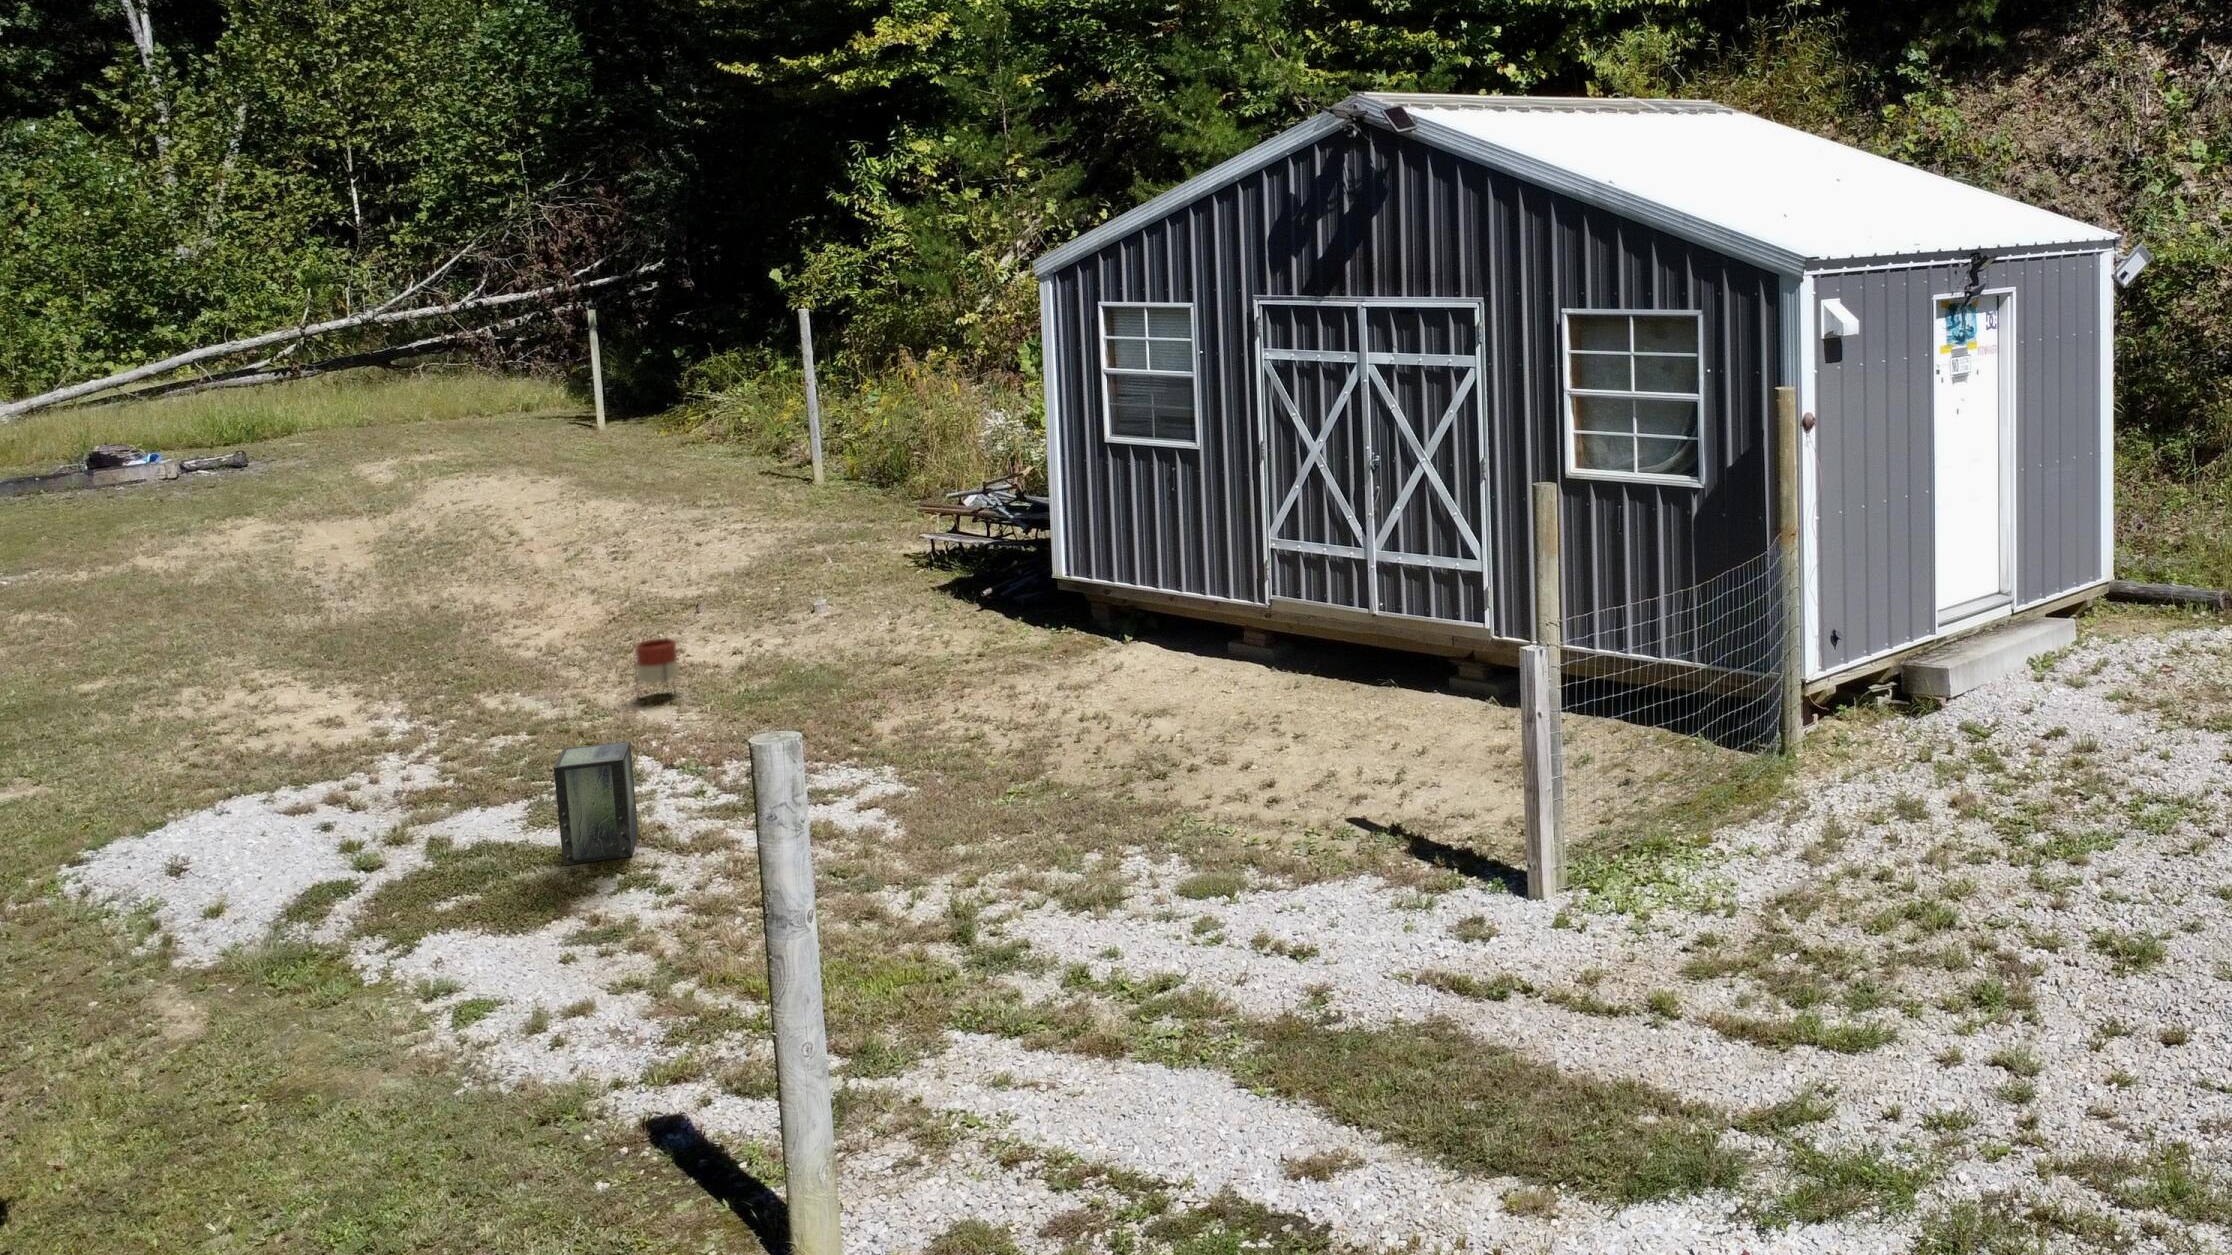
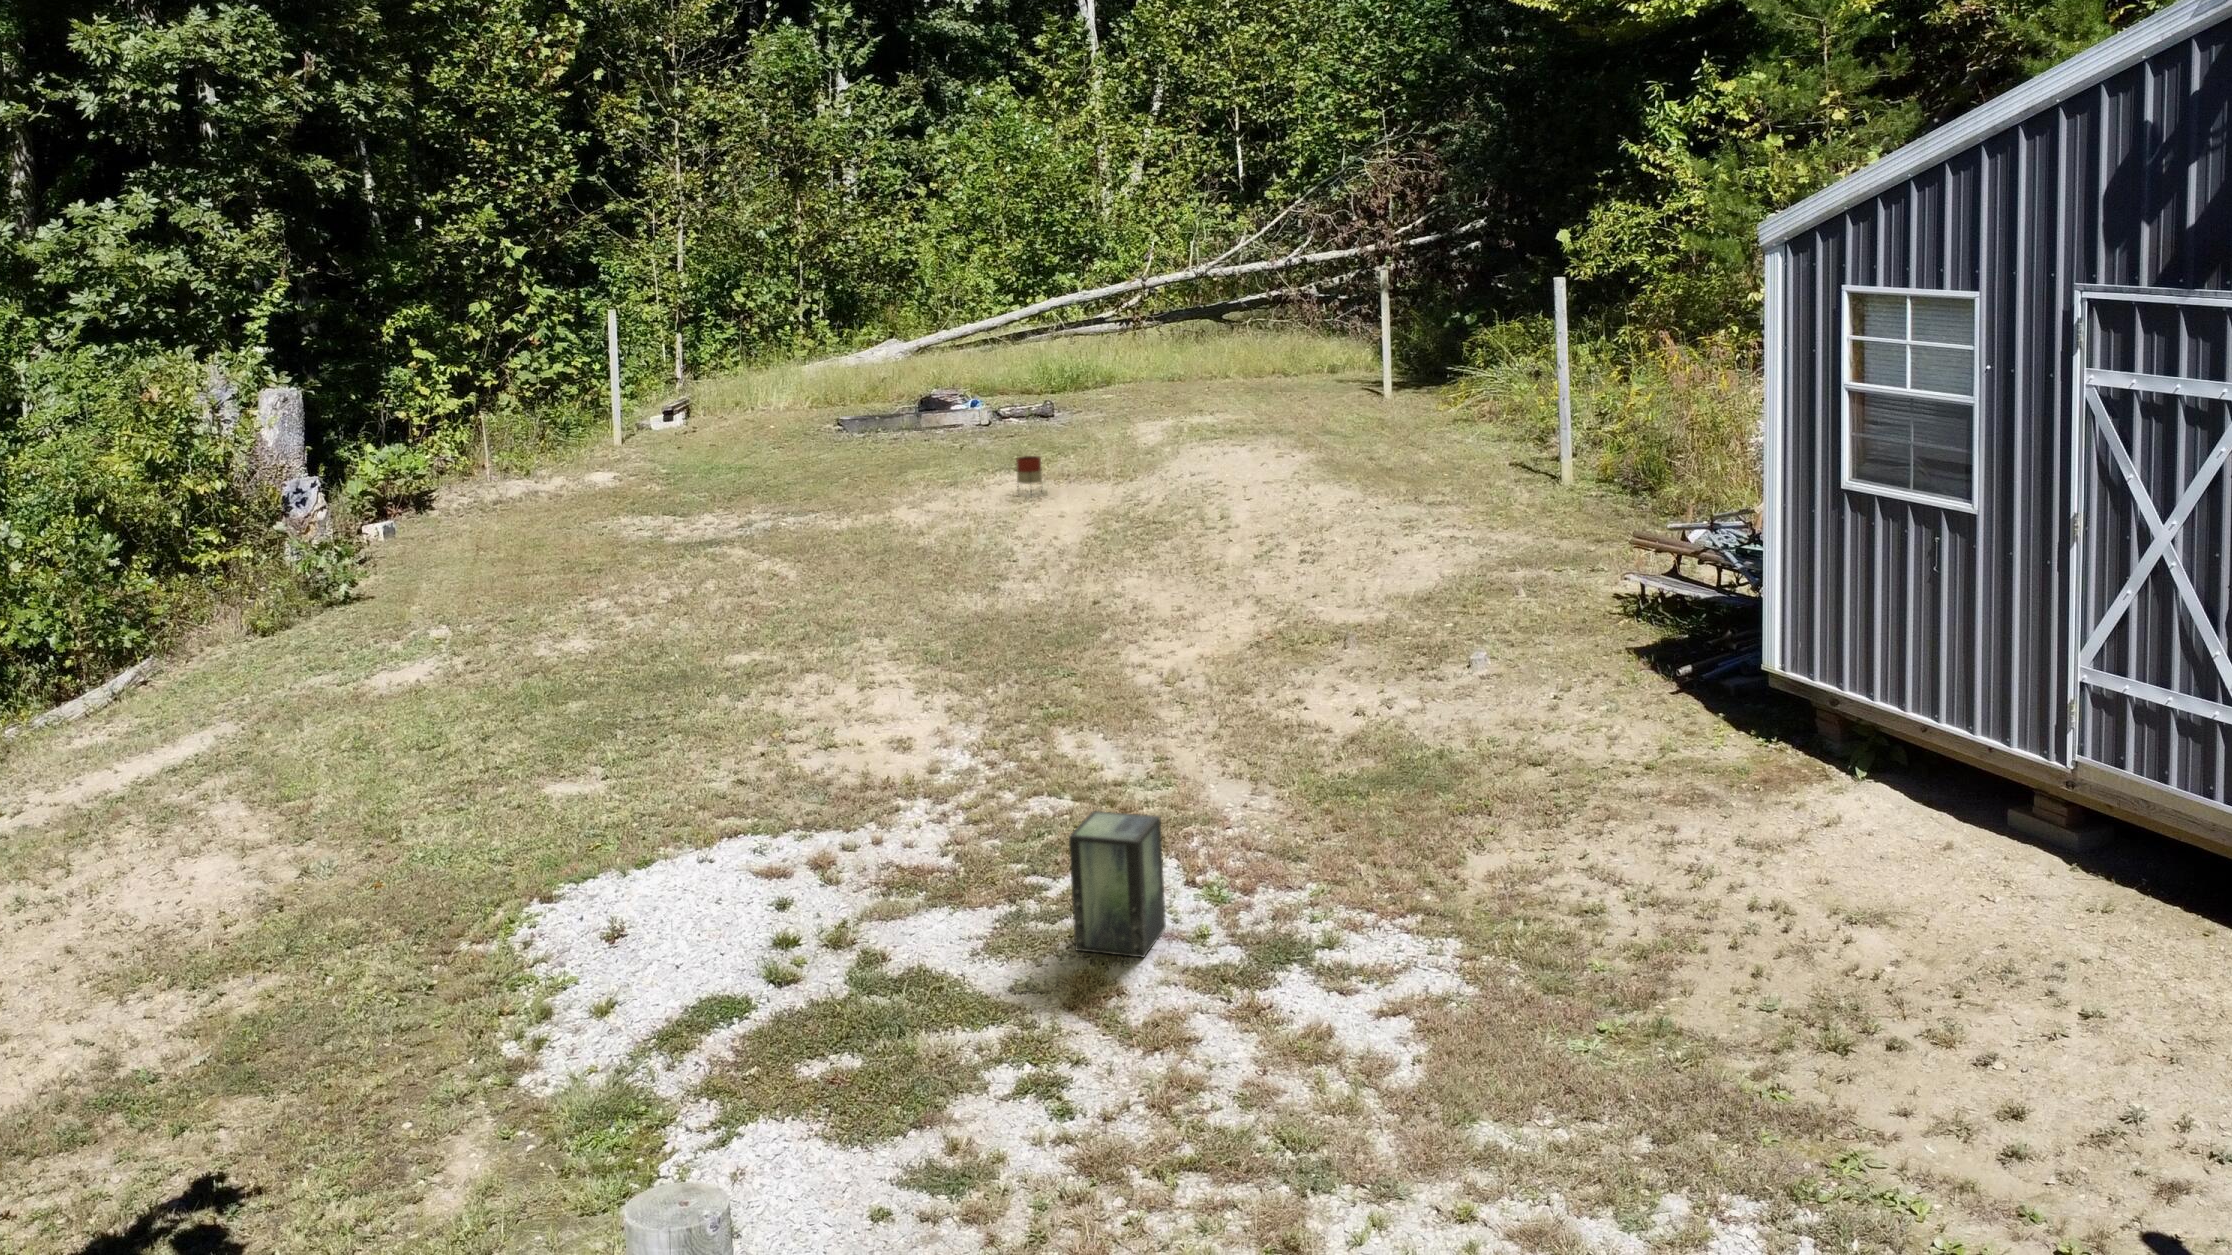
planter: present [636,638,679,700] -> present [1016,456,1042,487]

